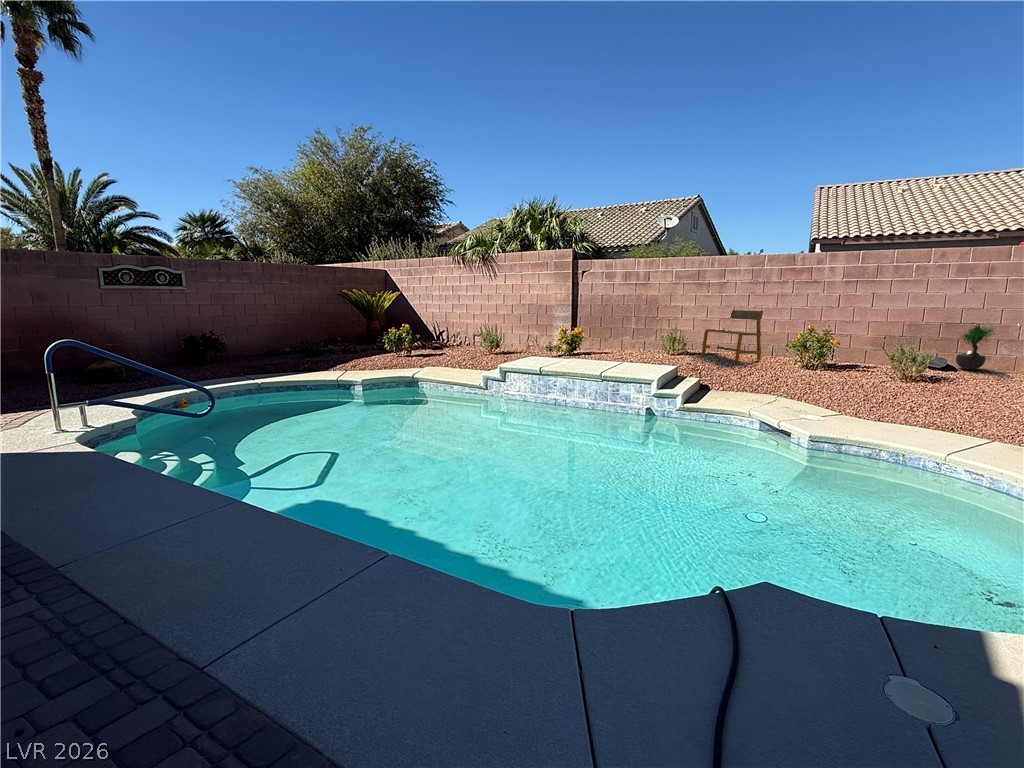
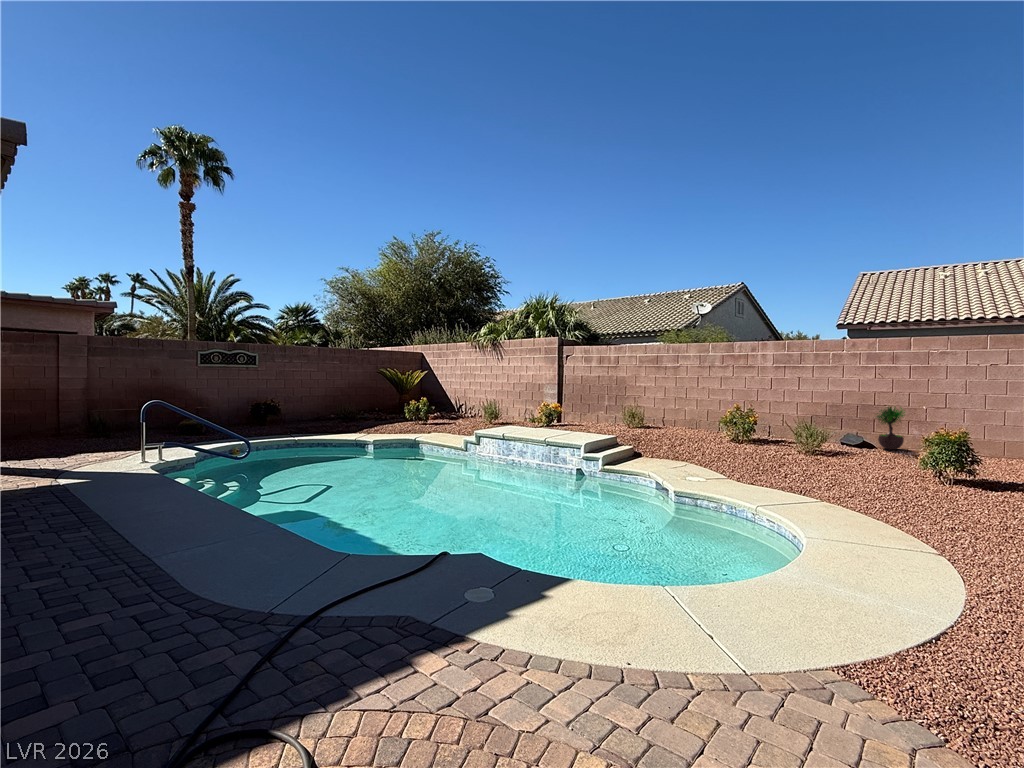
bench: present [701,310,763,362] -> none [661,389,706,436]

